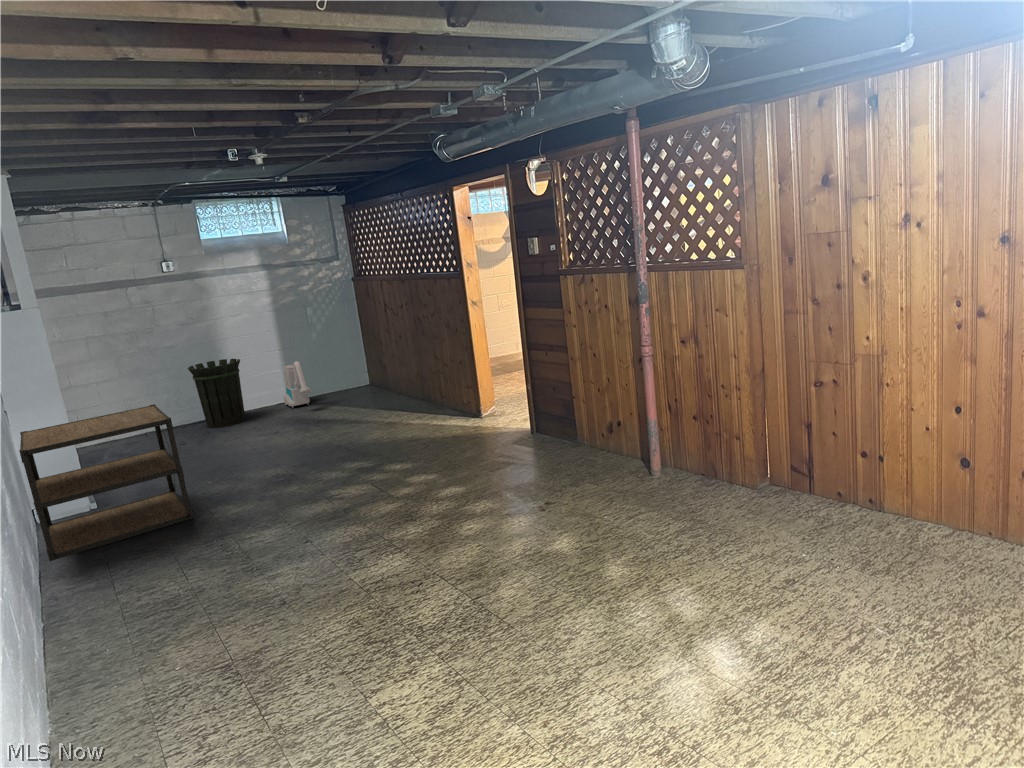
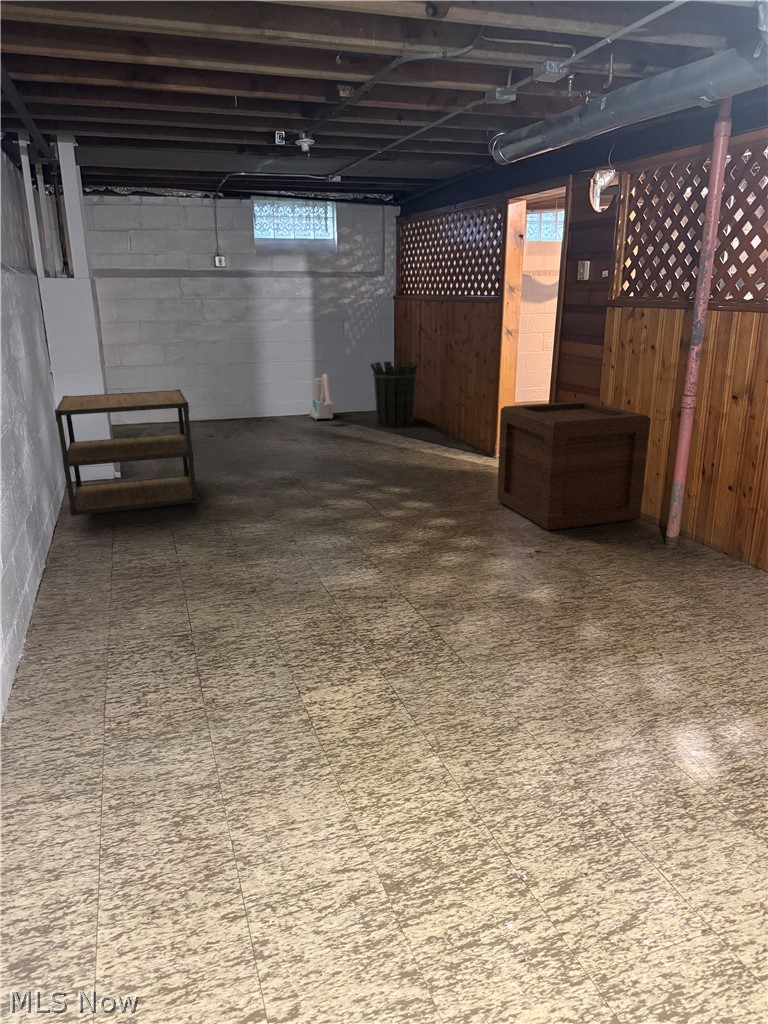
wooden crate: none [484,358,623,482] -> present [497,401,651,531]
waste bin: present [188,359,246,428] -> present [370,361,419,428]

